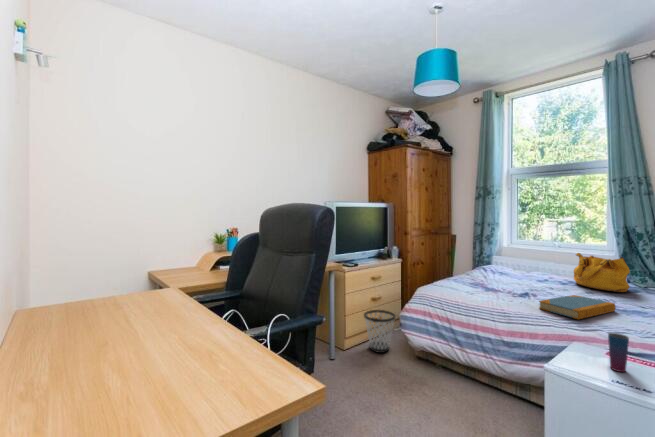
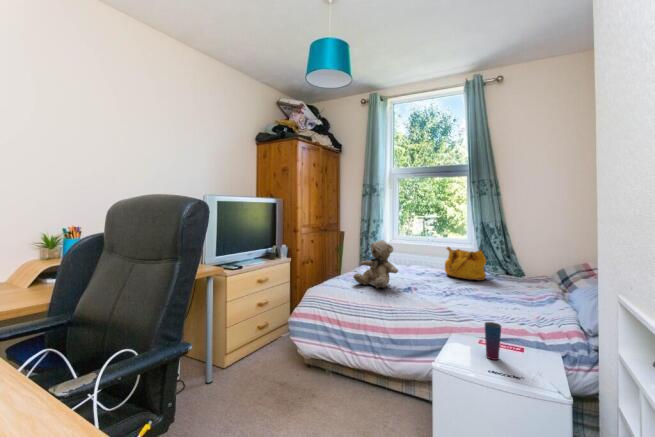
teddy bear: none [464,244,514,292] -> present [353,240,398,288]
book: present [539,295,616,319] -> none [421,286,481,310]
wastebasket: present [364,310,395,353] -> none [248,317,284,366]

